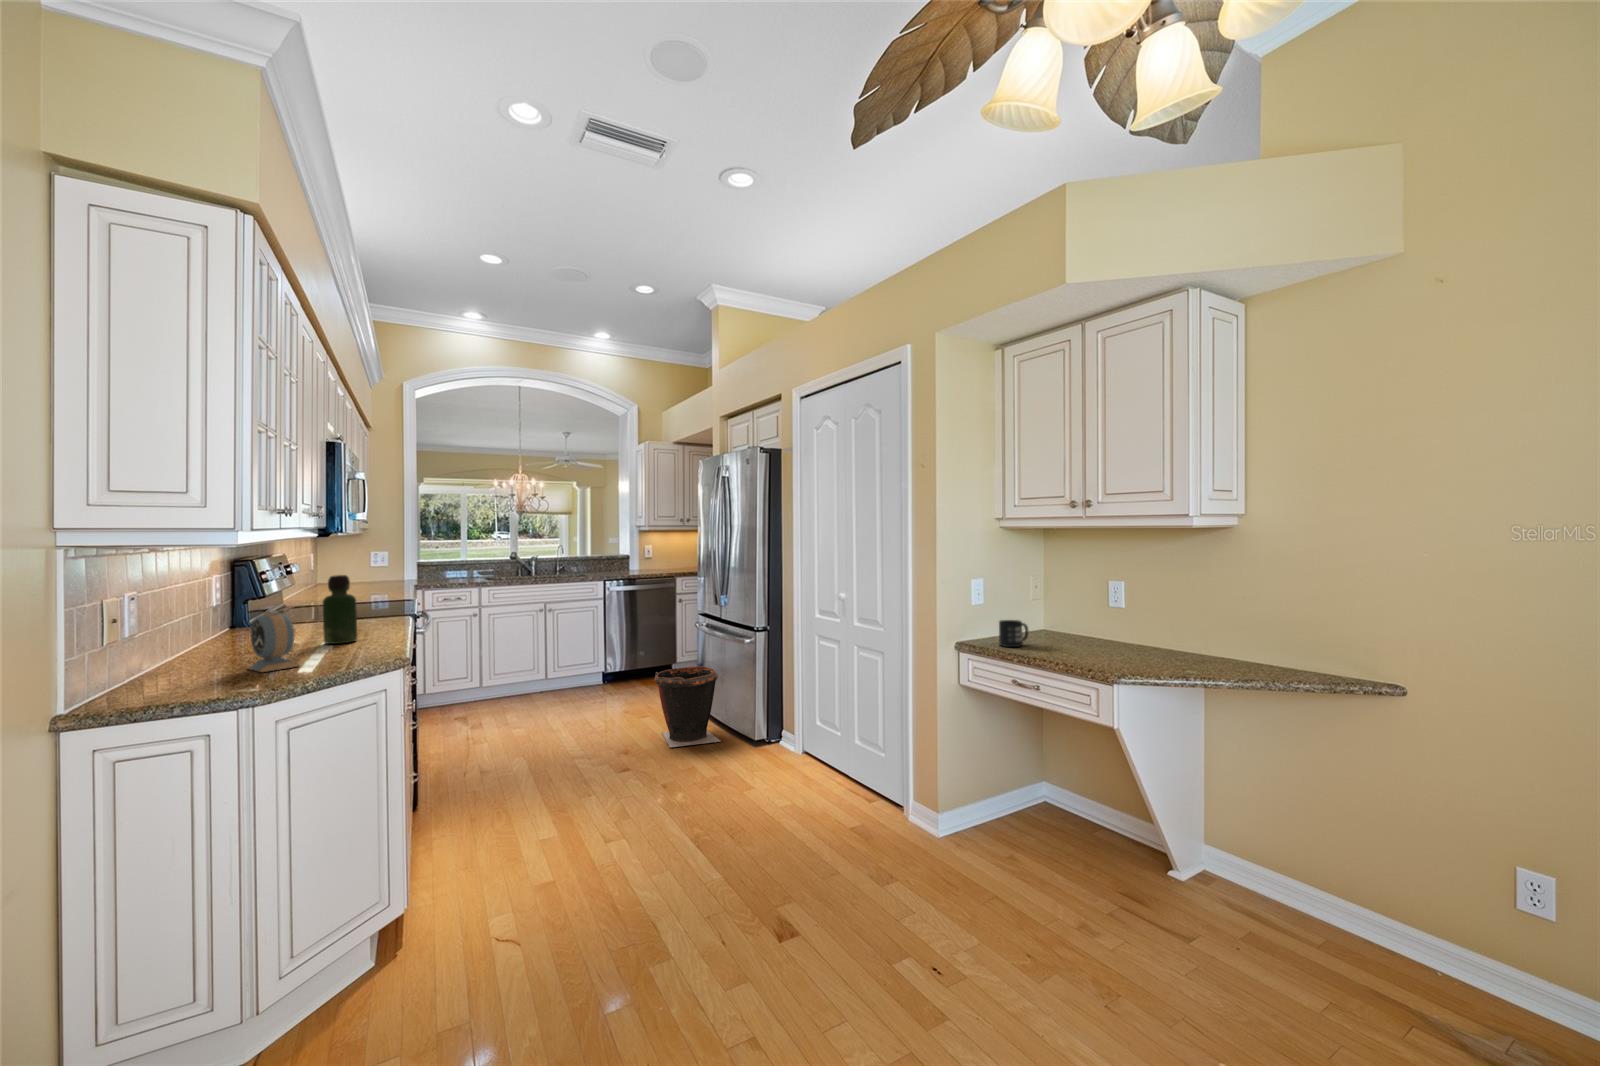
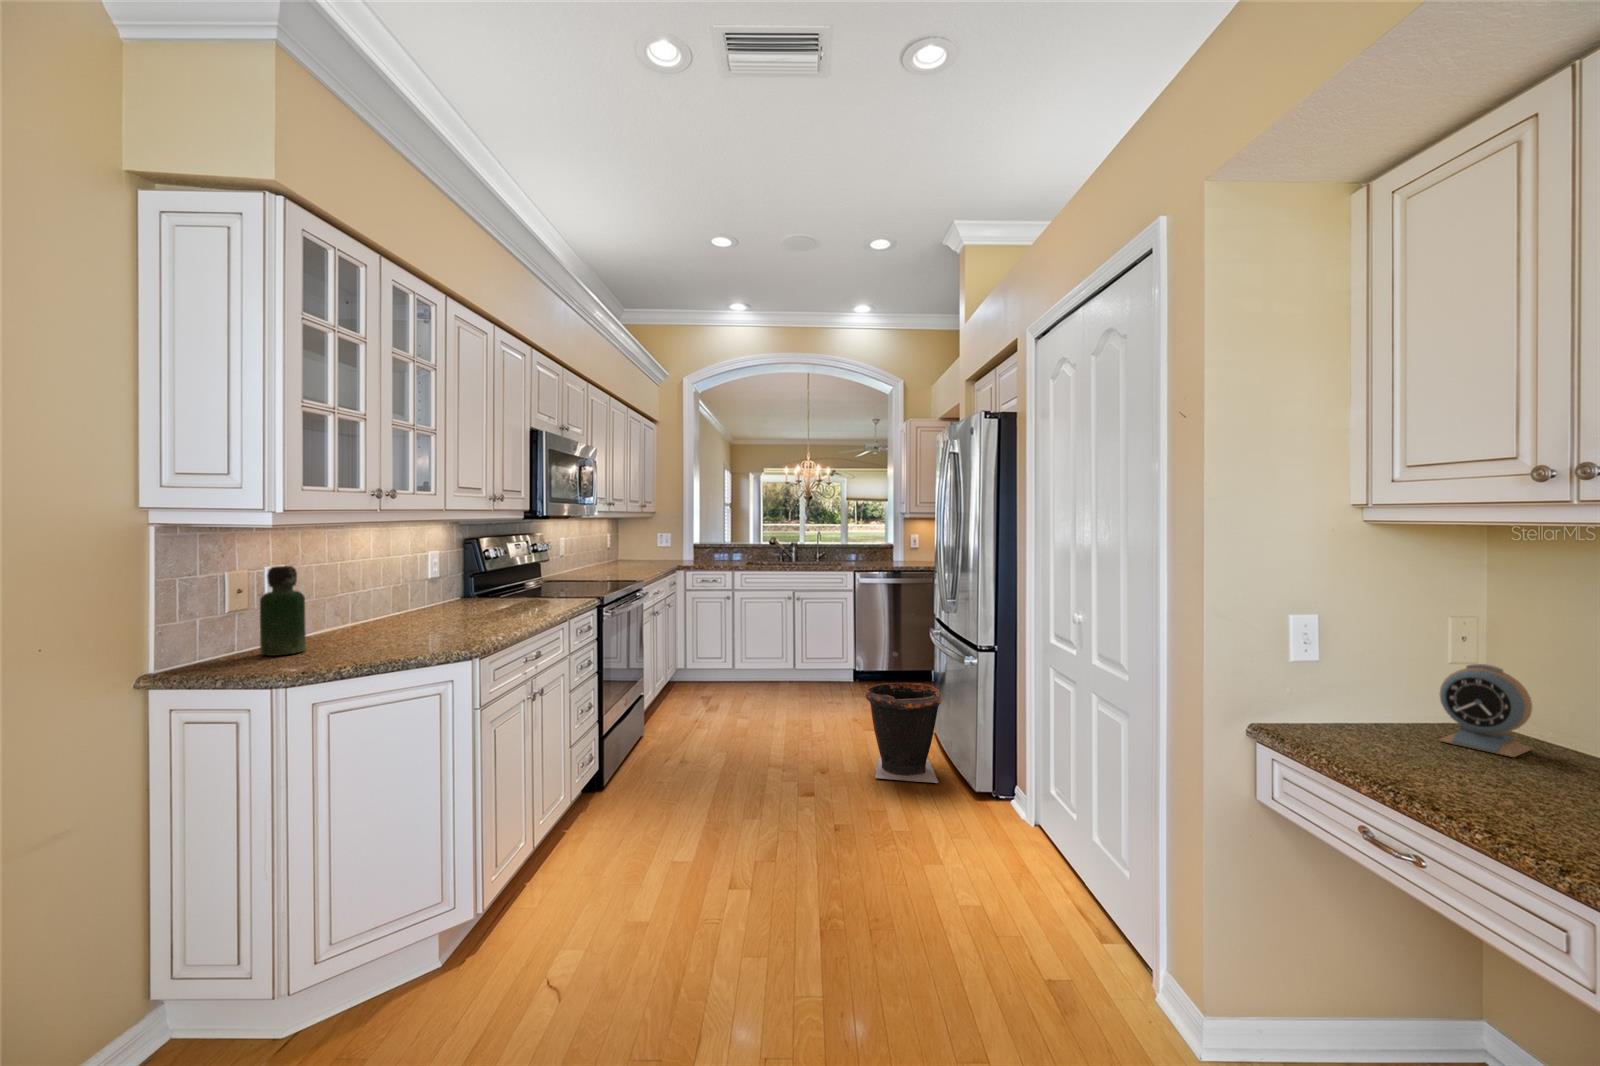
bottle: present [323,575,358,644] -> present [260,566,306,656]
alarm clock: present [247,610,299,672] -> present [1438,664,1532,757]
mug: present [999,620,1029,647] -> none [1338,698,1412,757]

